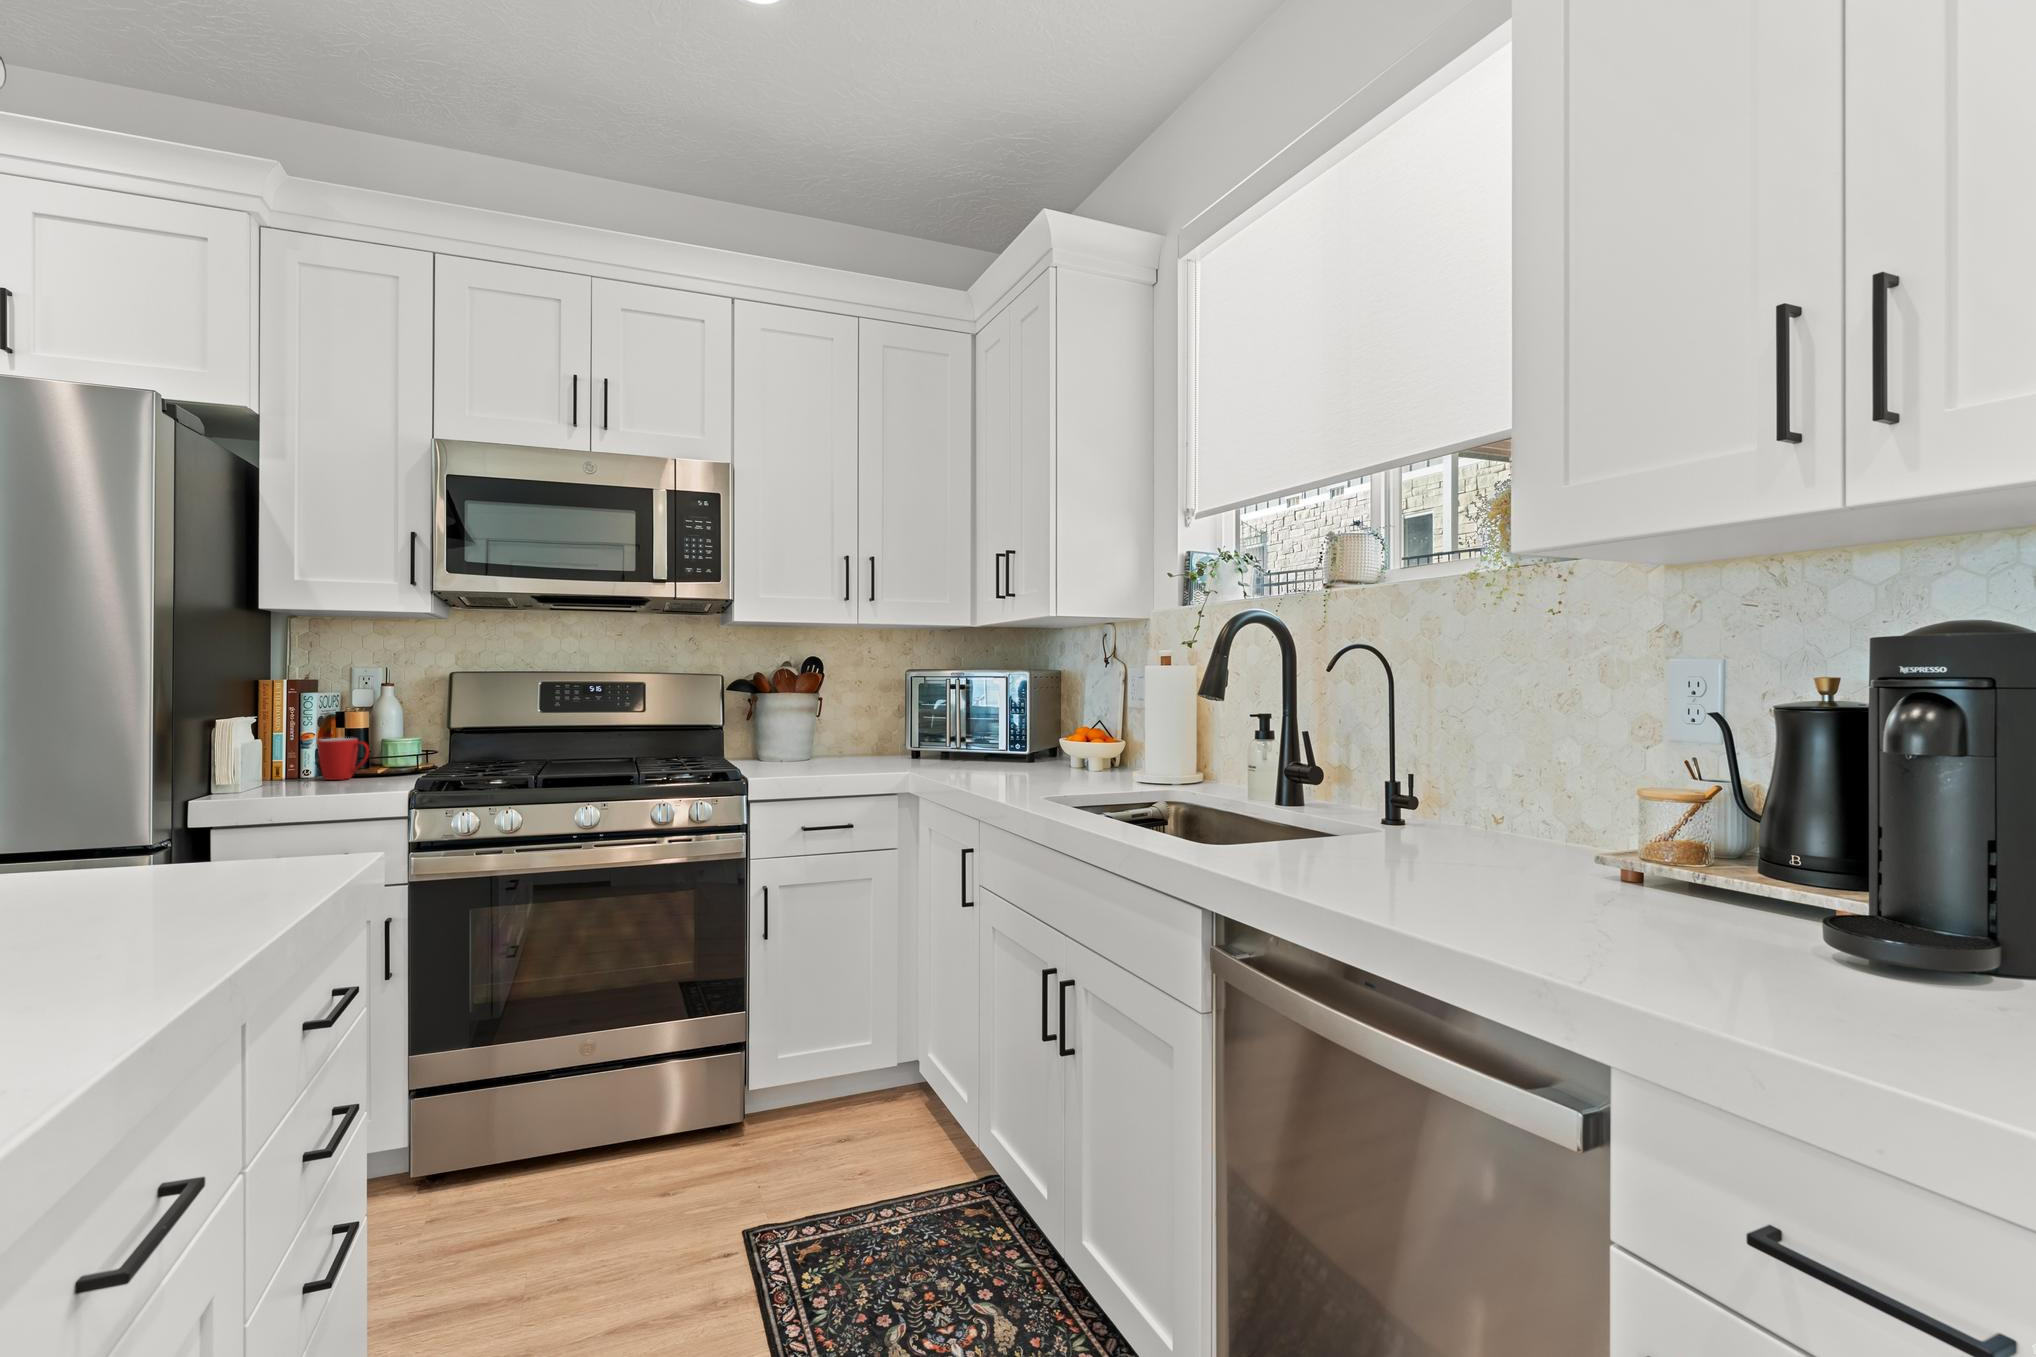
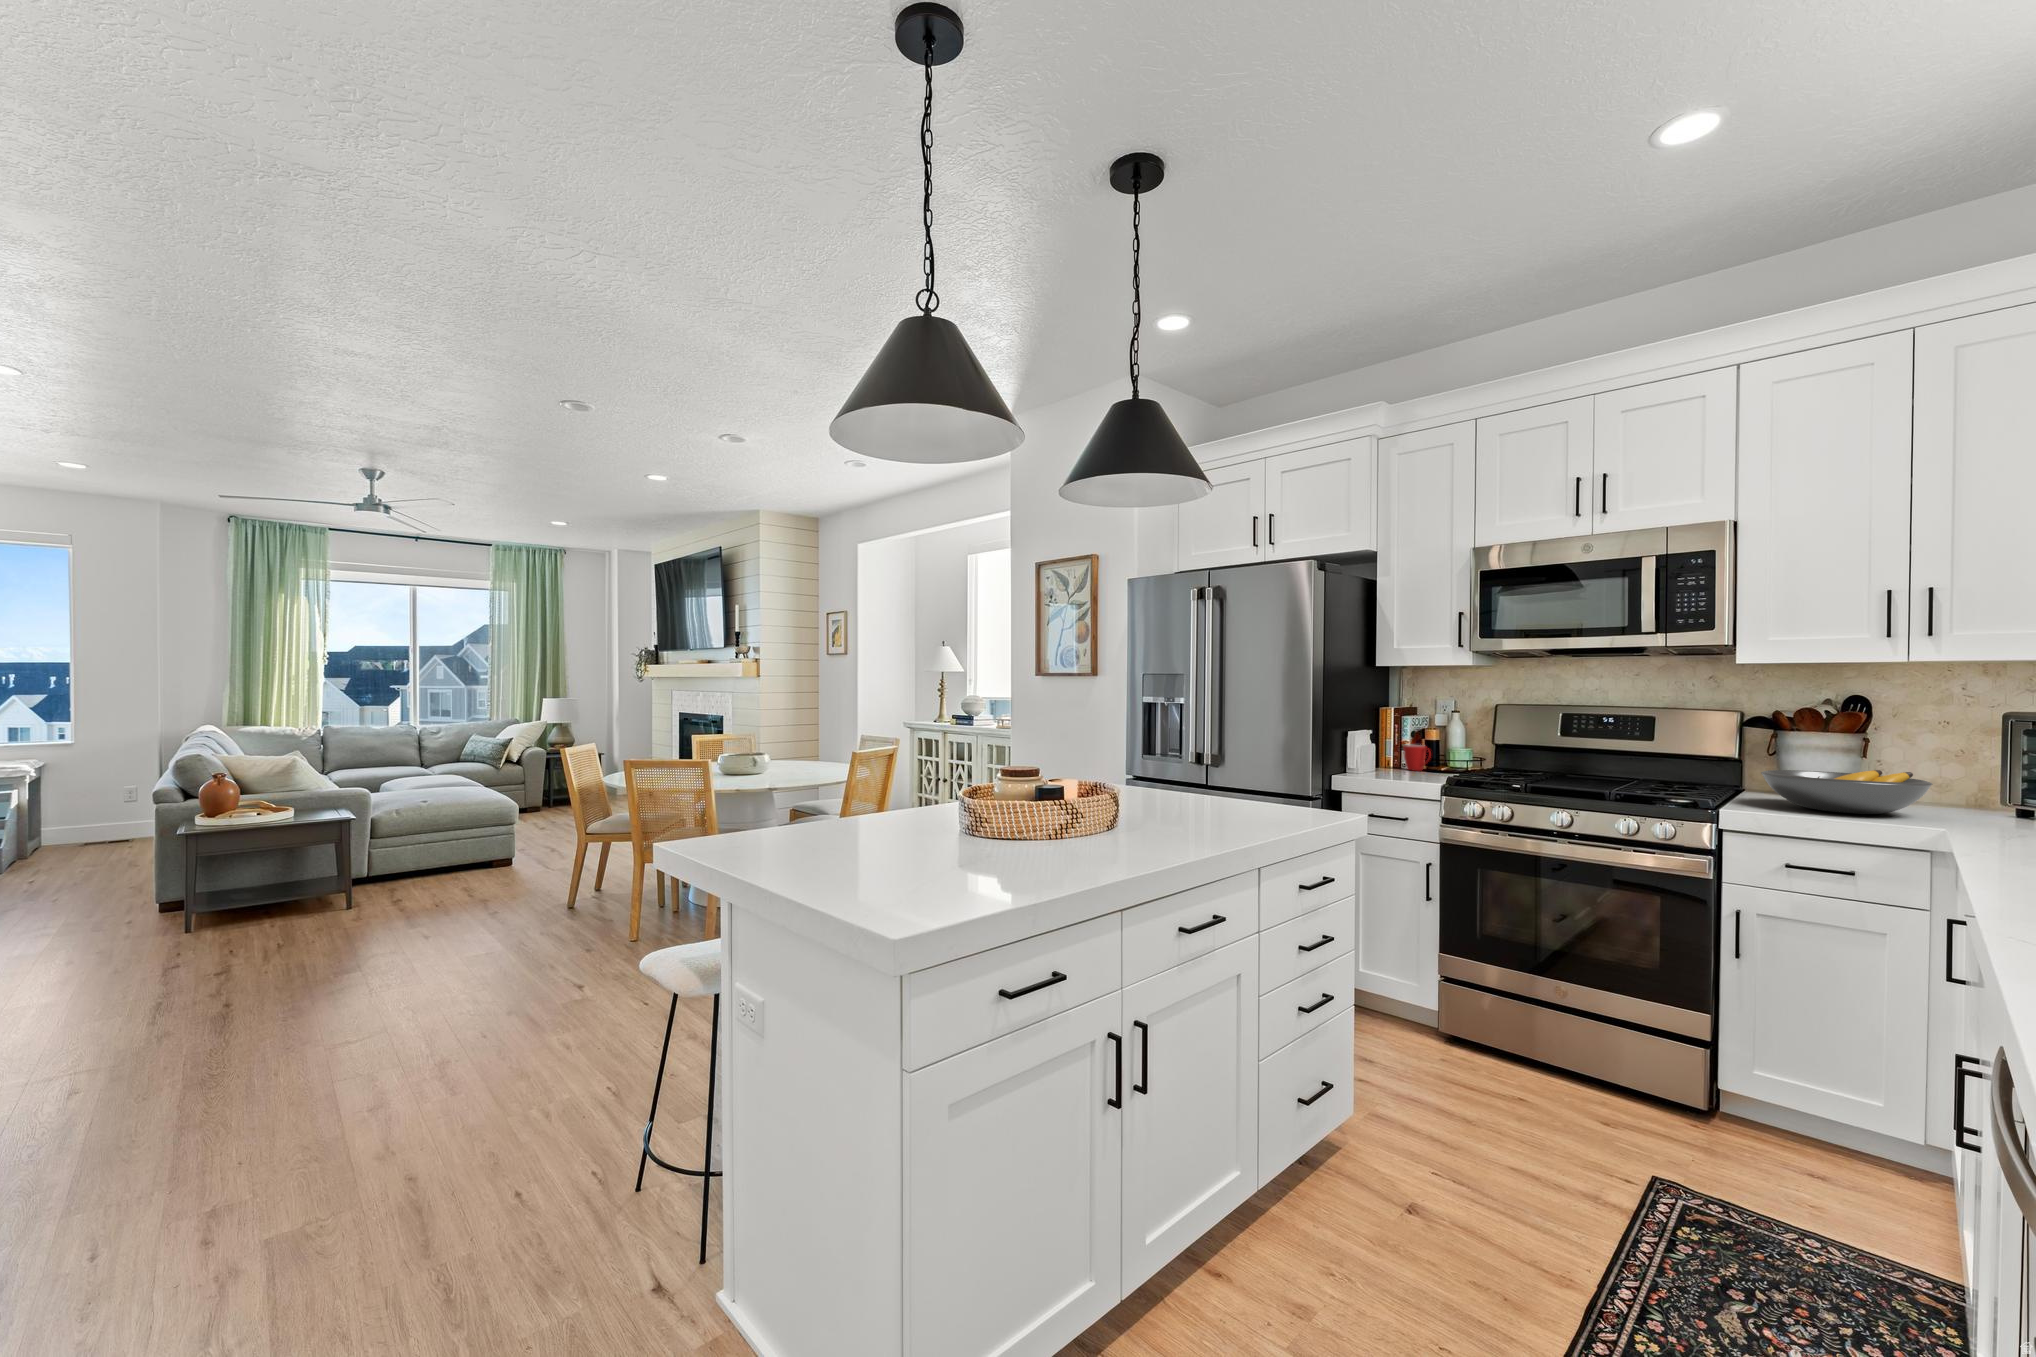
fruit bowl: none [769,725,892,771] -> present [1761,770,1932,814]

